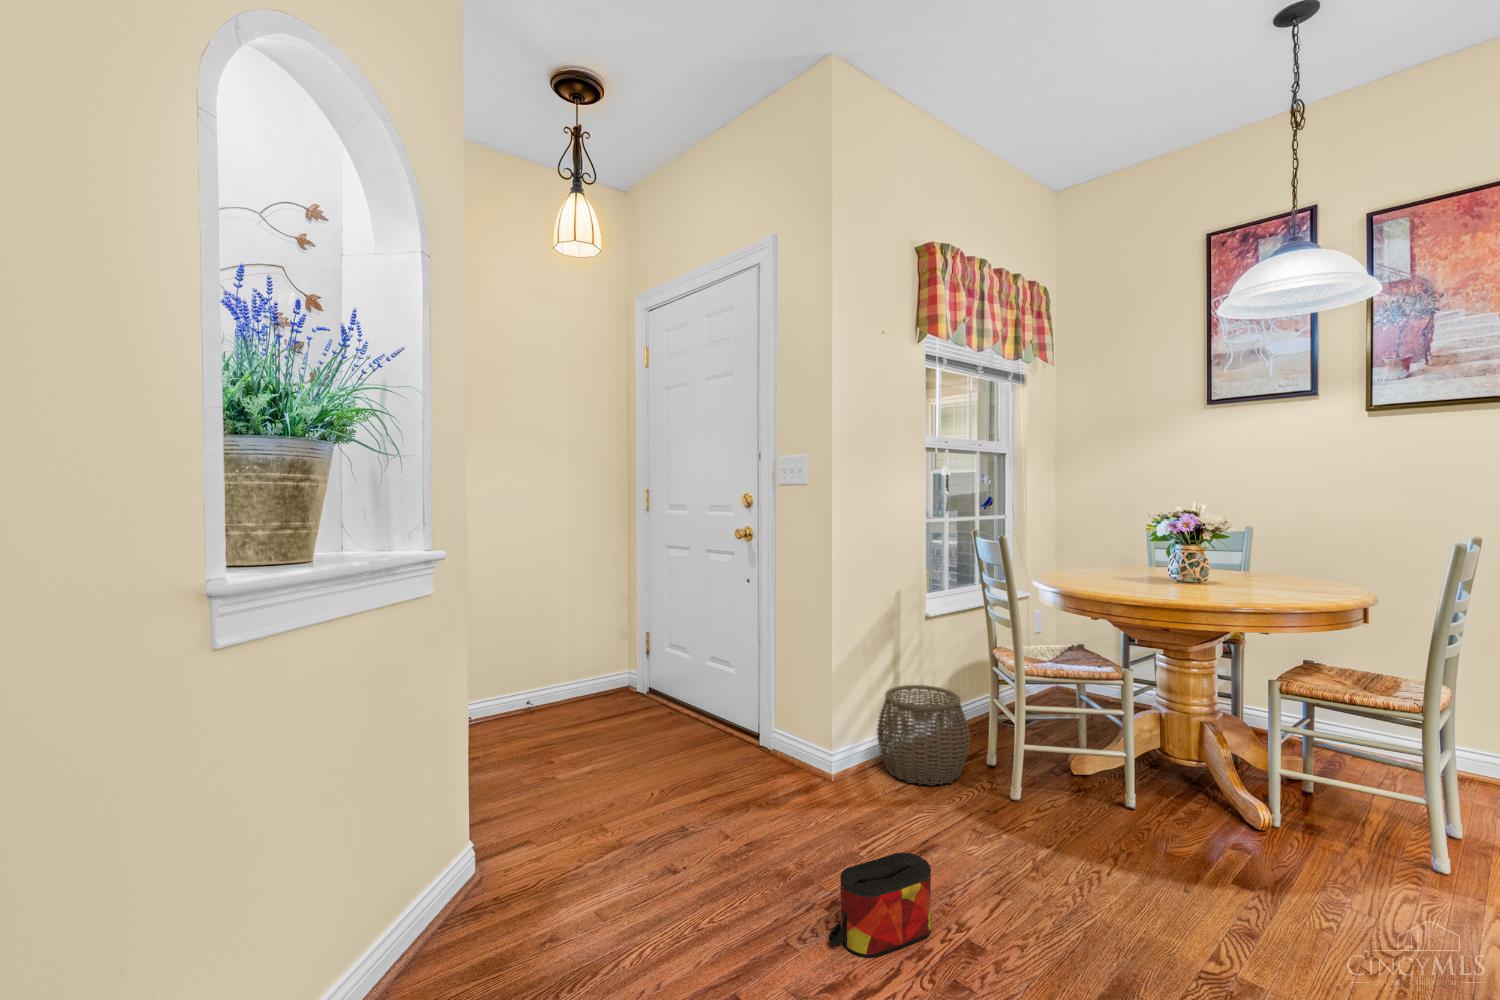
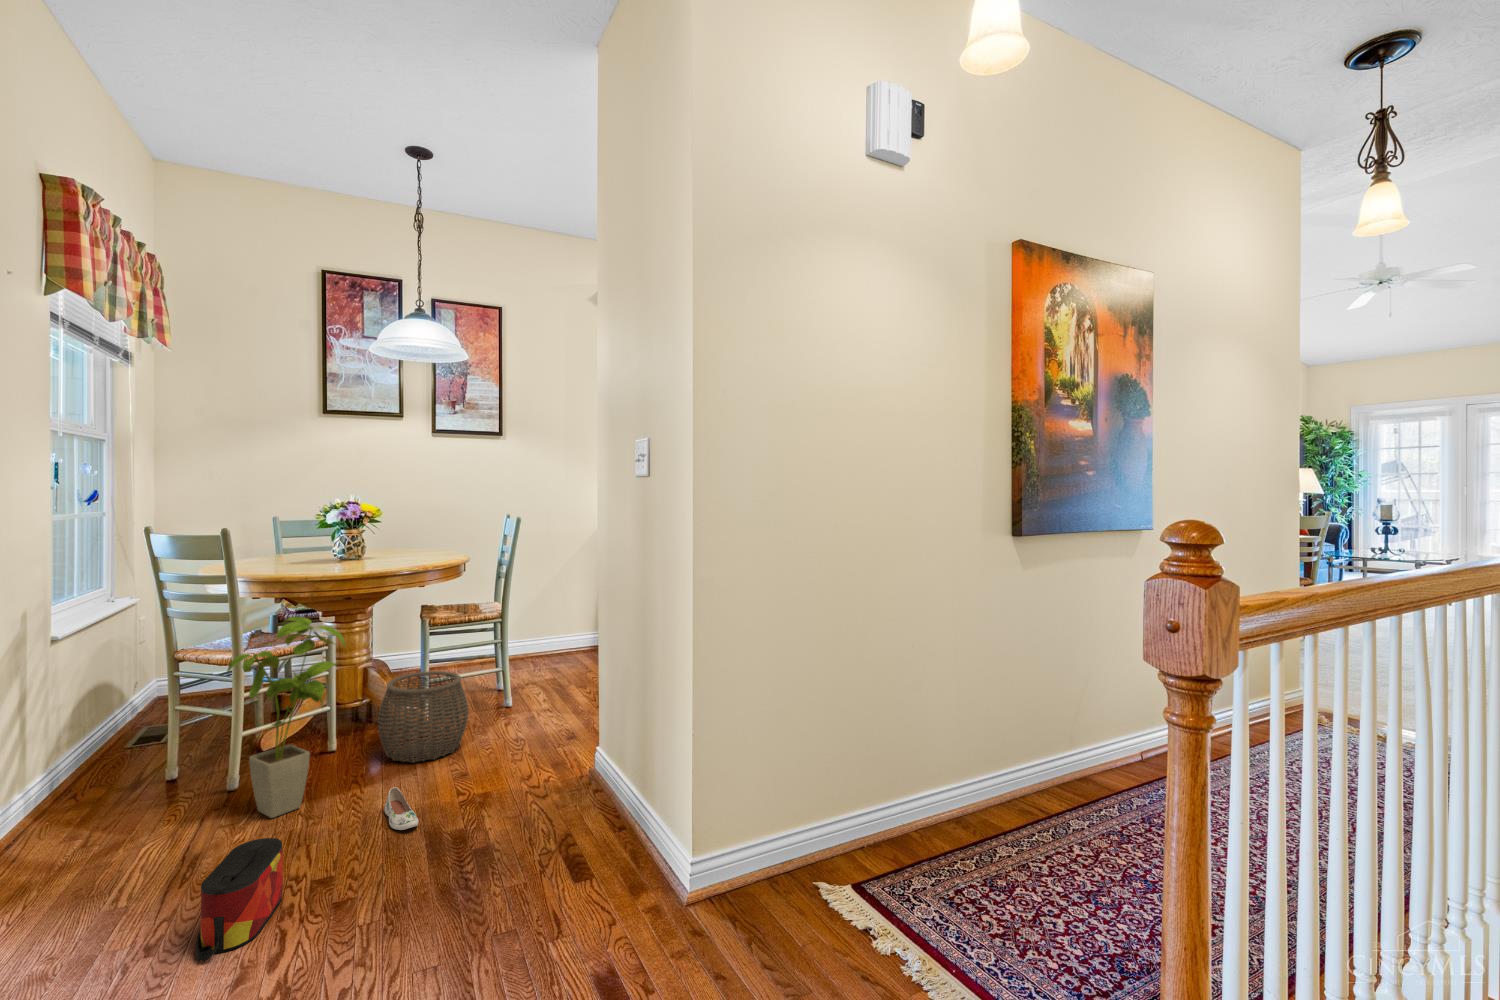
house plant: none [975,632,1097,852] -> present [227,617,345,818]
woven basket: present [877,685,970,785] -> present [378,671,469,763]
shoe: none [1090,889,1128,962] -> present [385,787,418,830]

